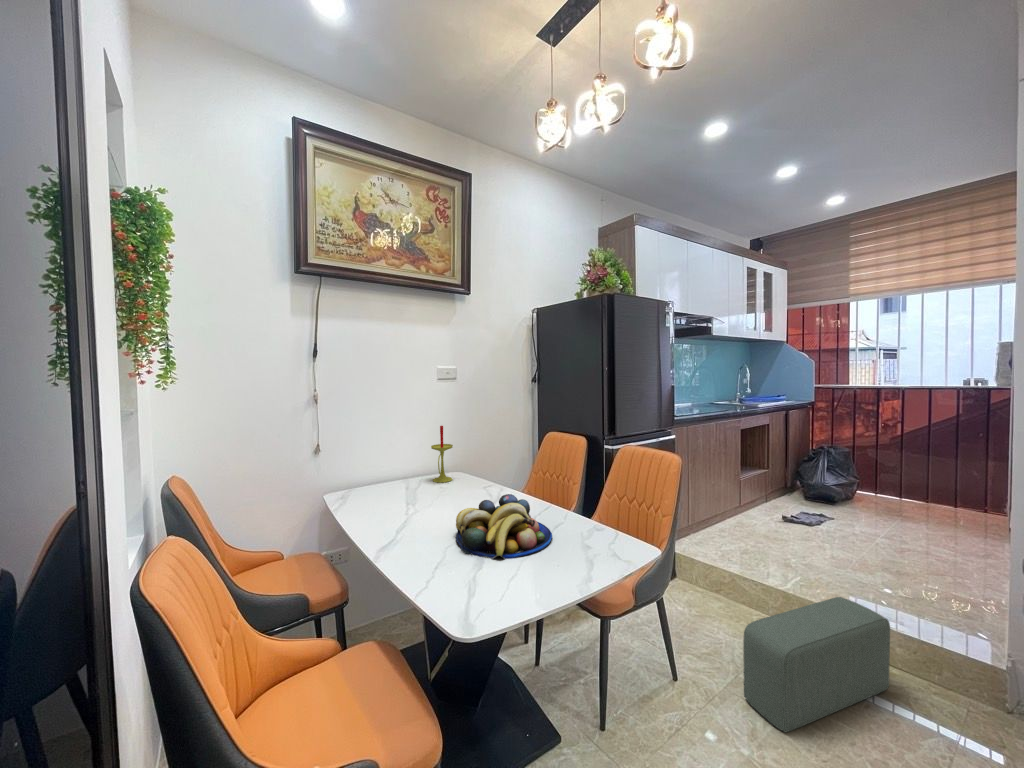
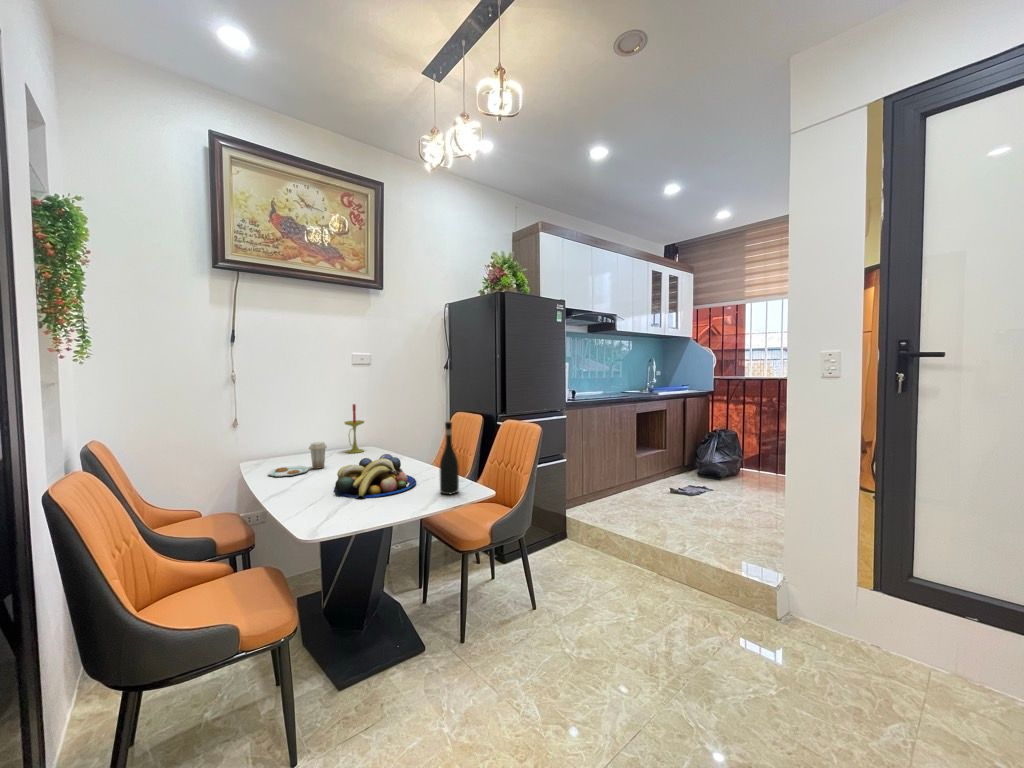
wine bottle: none [592,459,617,554] -> present [440,422,459,494]
plate: none [363,474,426,519] -> present [268,442,327,477]
pouf: present [743,597,890,732] -> none [581,539,697,637]

